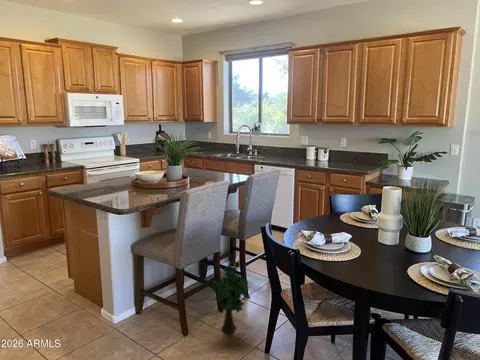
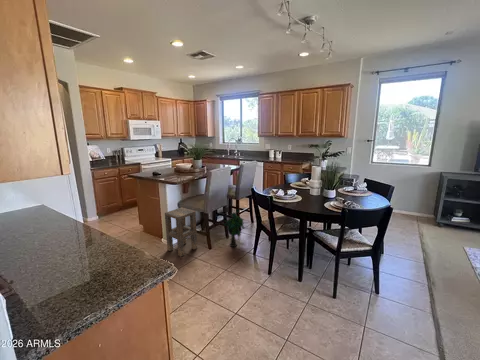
side table: none [102,253,161,349] -> present [165,207,197,257]

